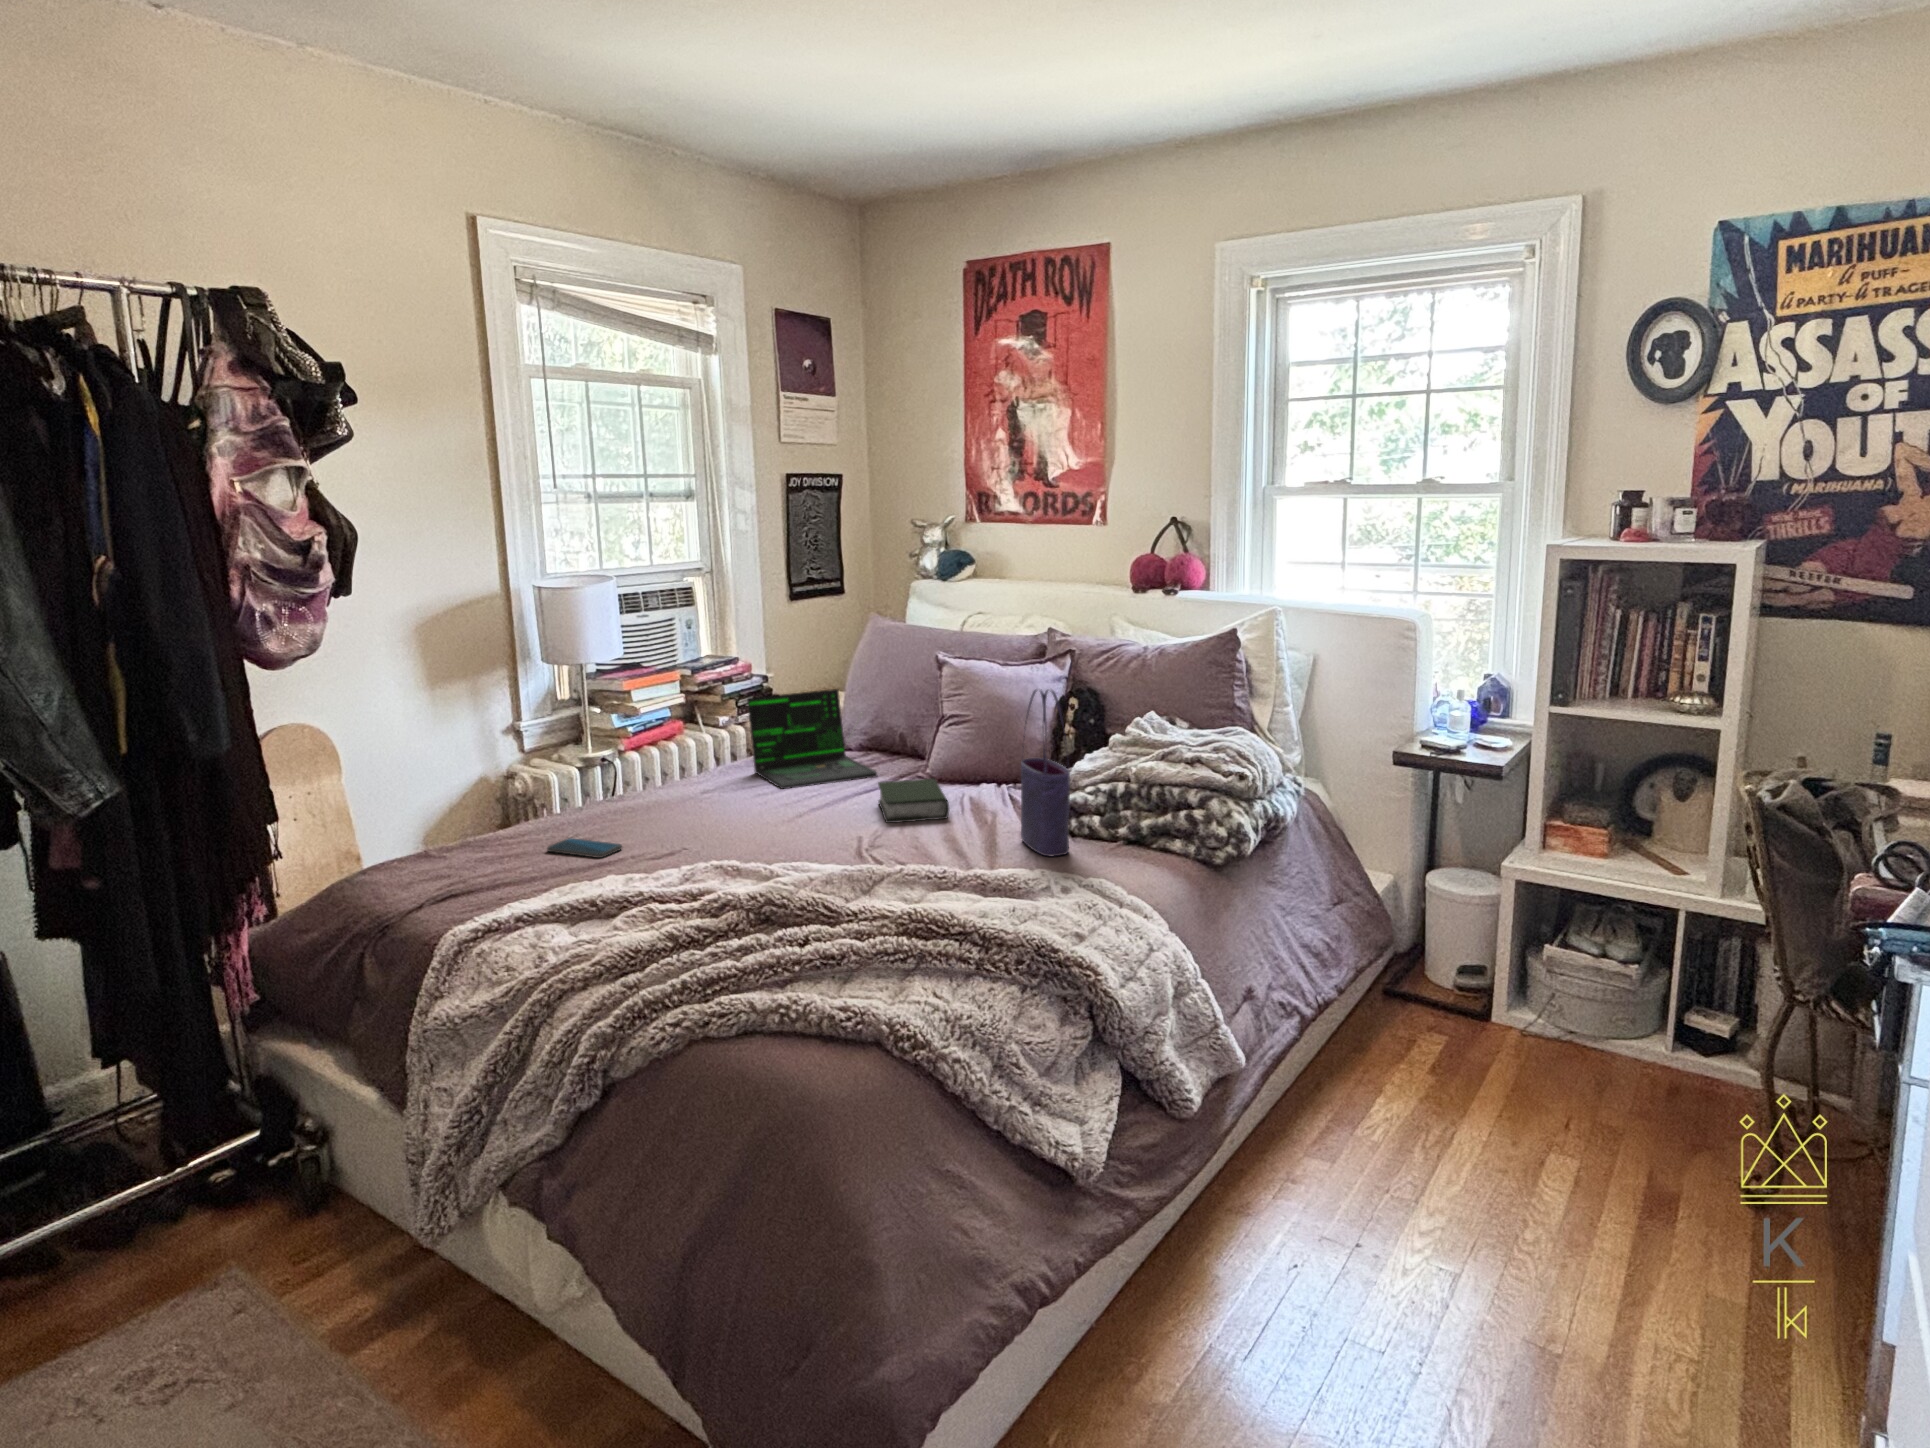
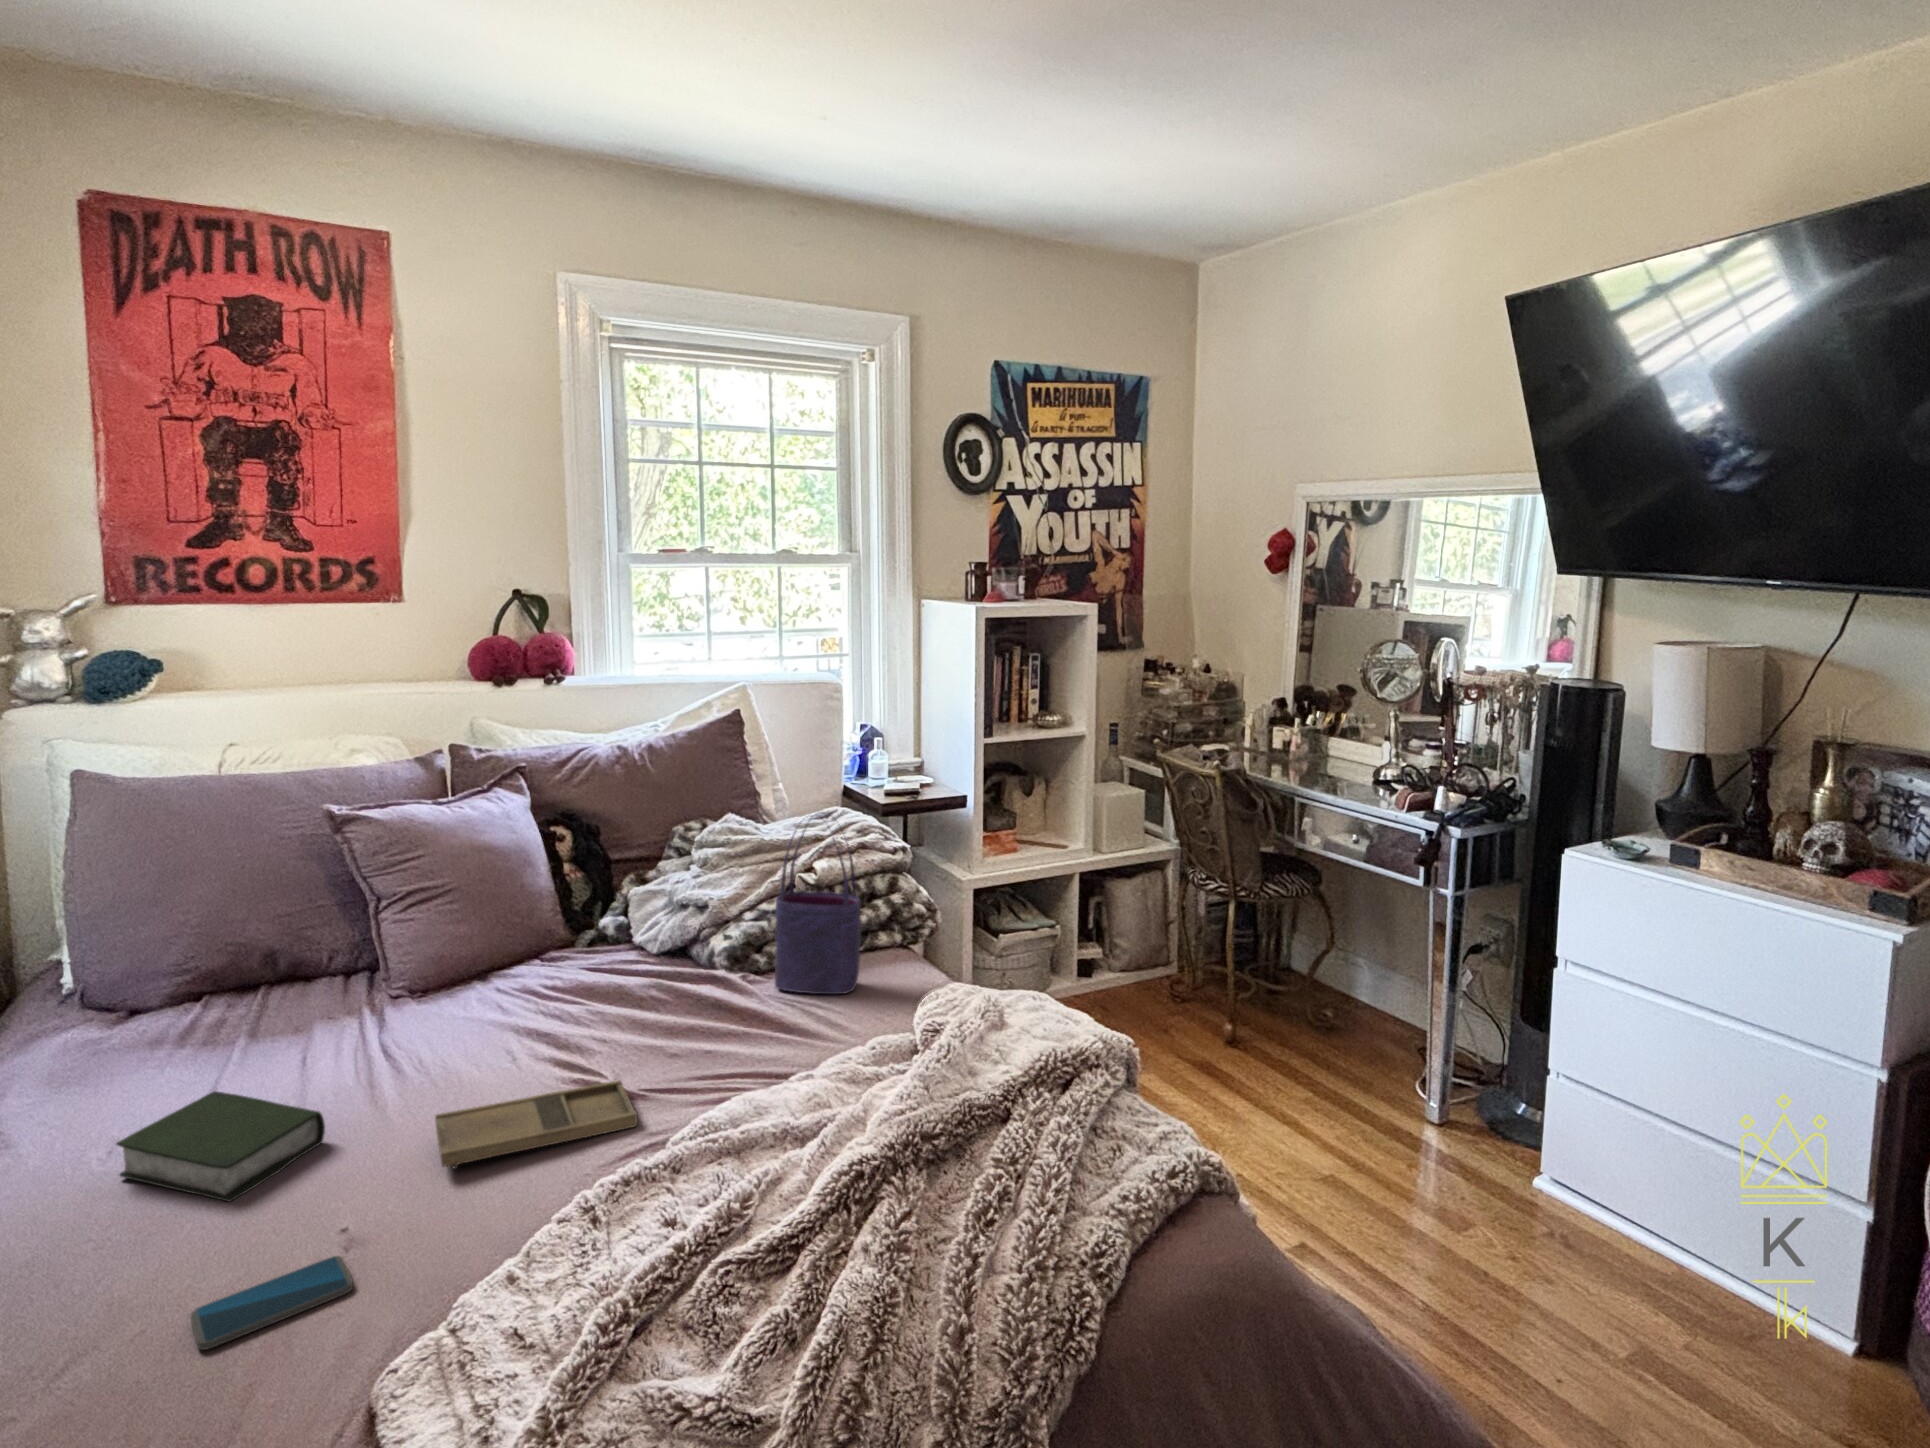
laptop: present [747,689,877,789] -> none [82,898,362,1081]
book: present [878,778,949,823] -> present [117,1091,325,1202]
tray: none [707,813,831,859] -> present [435,1080,637,1168]

